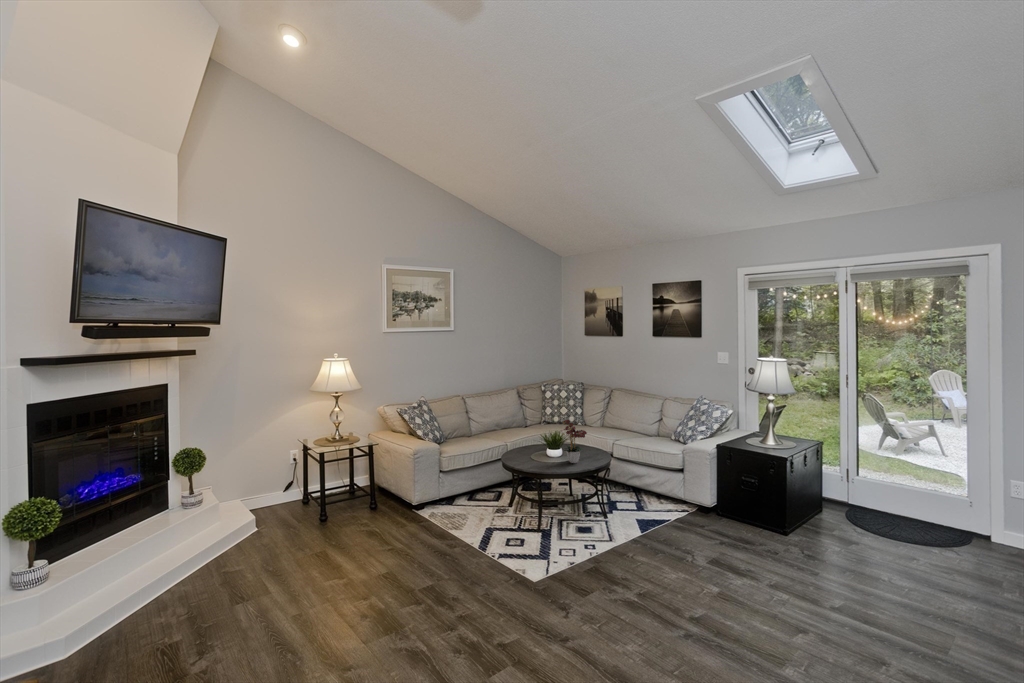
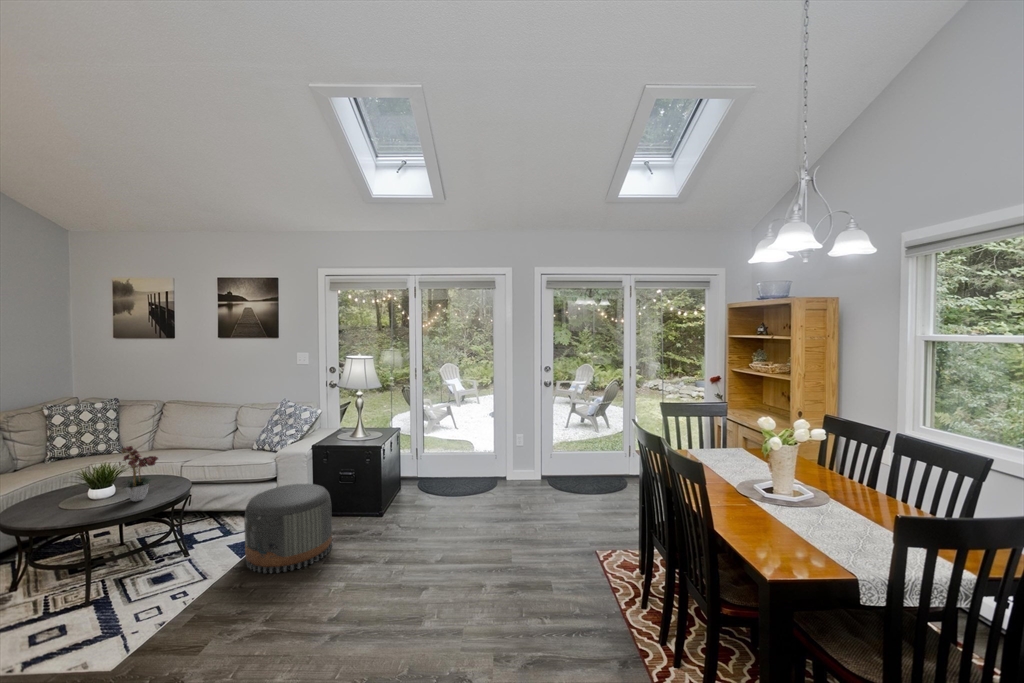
pouf: none [642,480,724,565] -> present [244,484,332,573]

